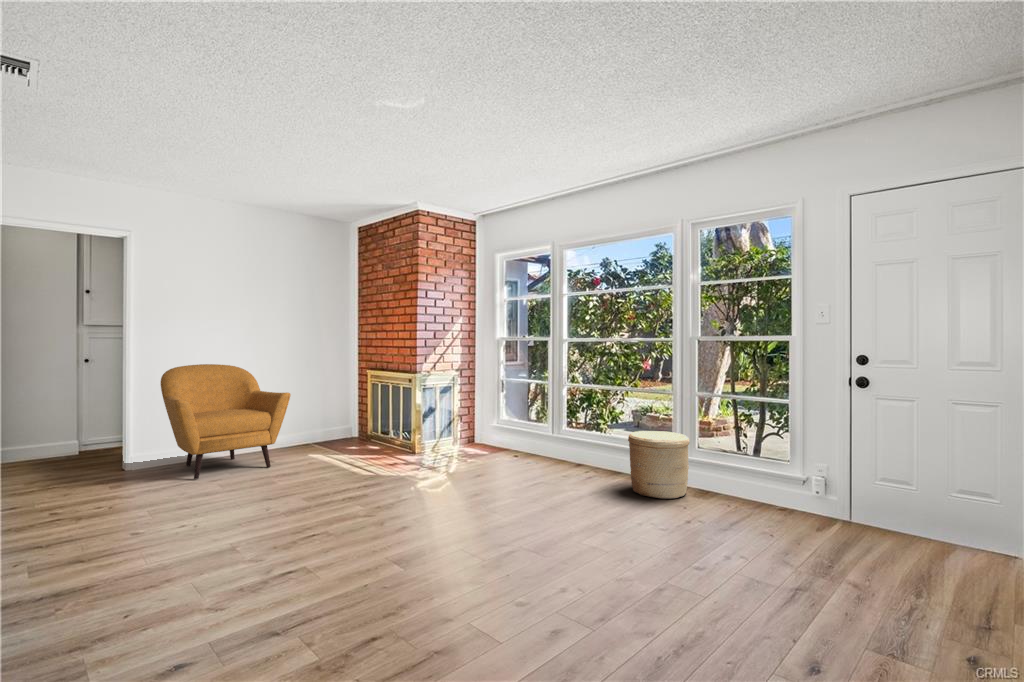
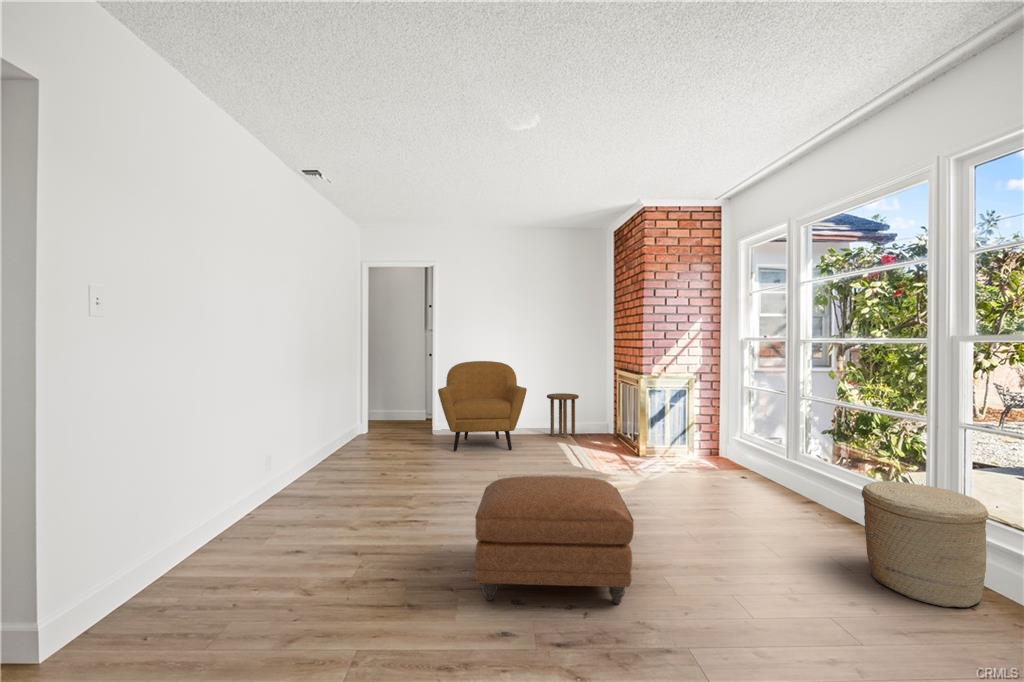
side table: none [290,399,328,448] -> present [547,393,579,438]
ottoman: none [390,457,546,575] -> present [475,476,634,604]

